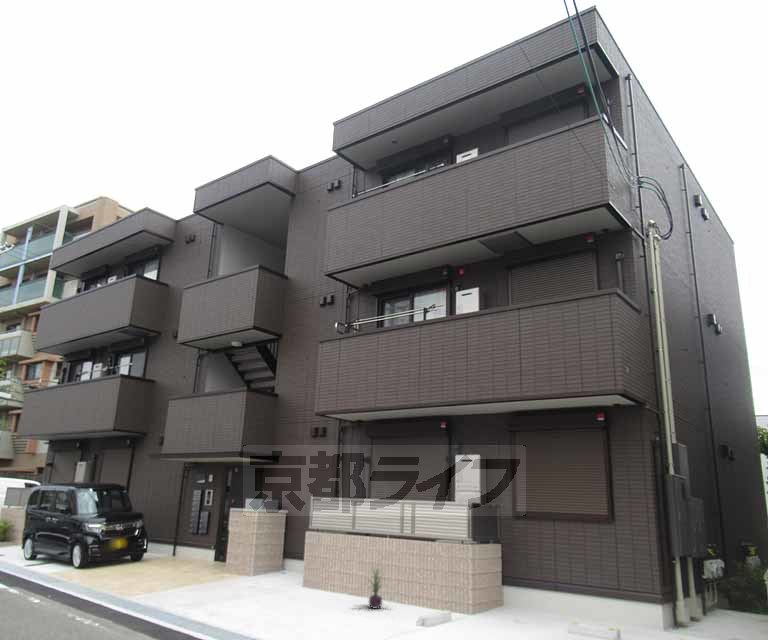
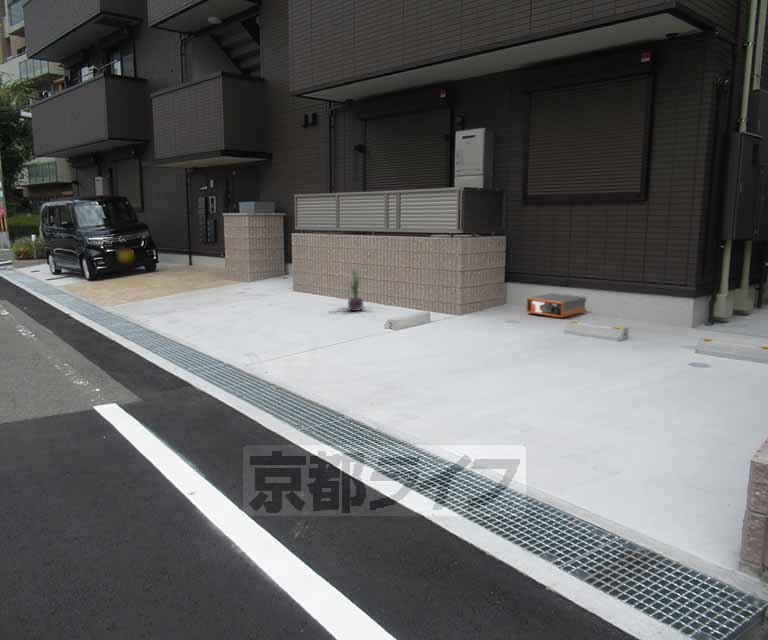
storage box: none [526,597,575,620] -> present [526,293,587,318]

